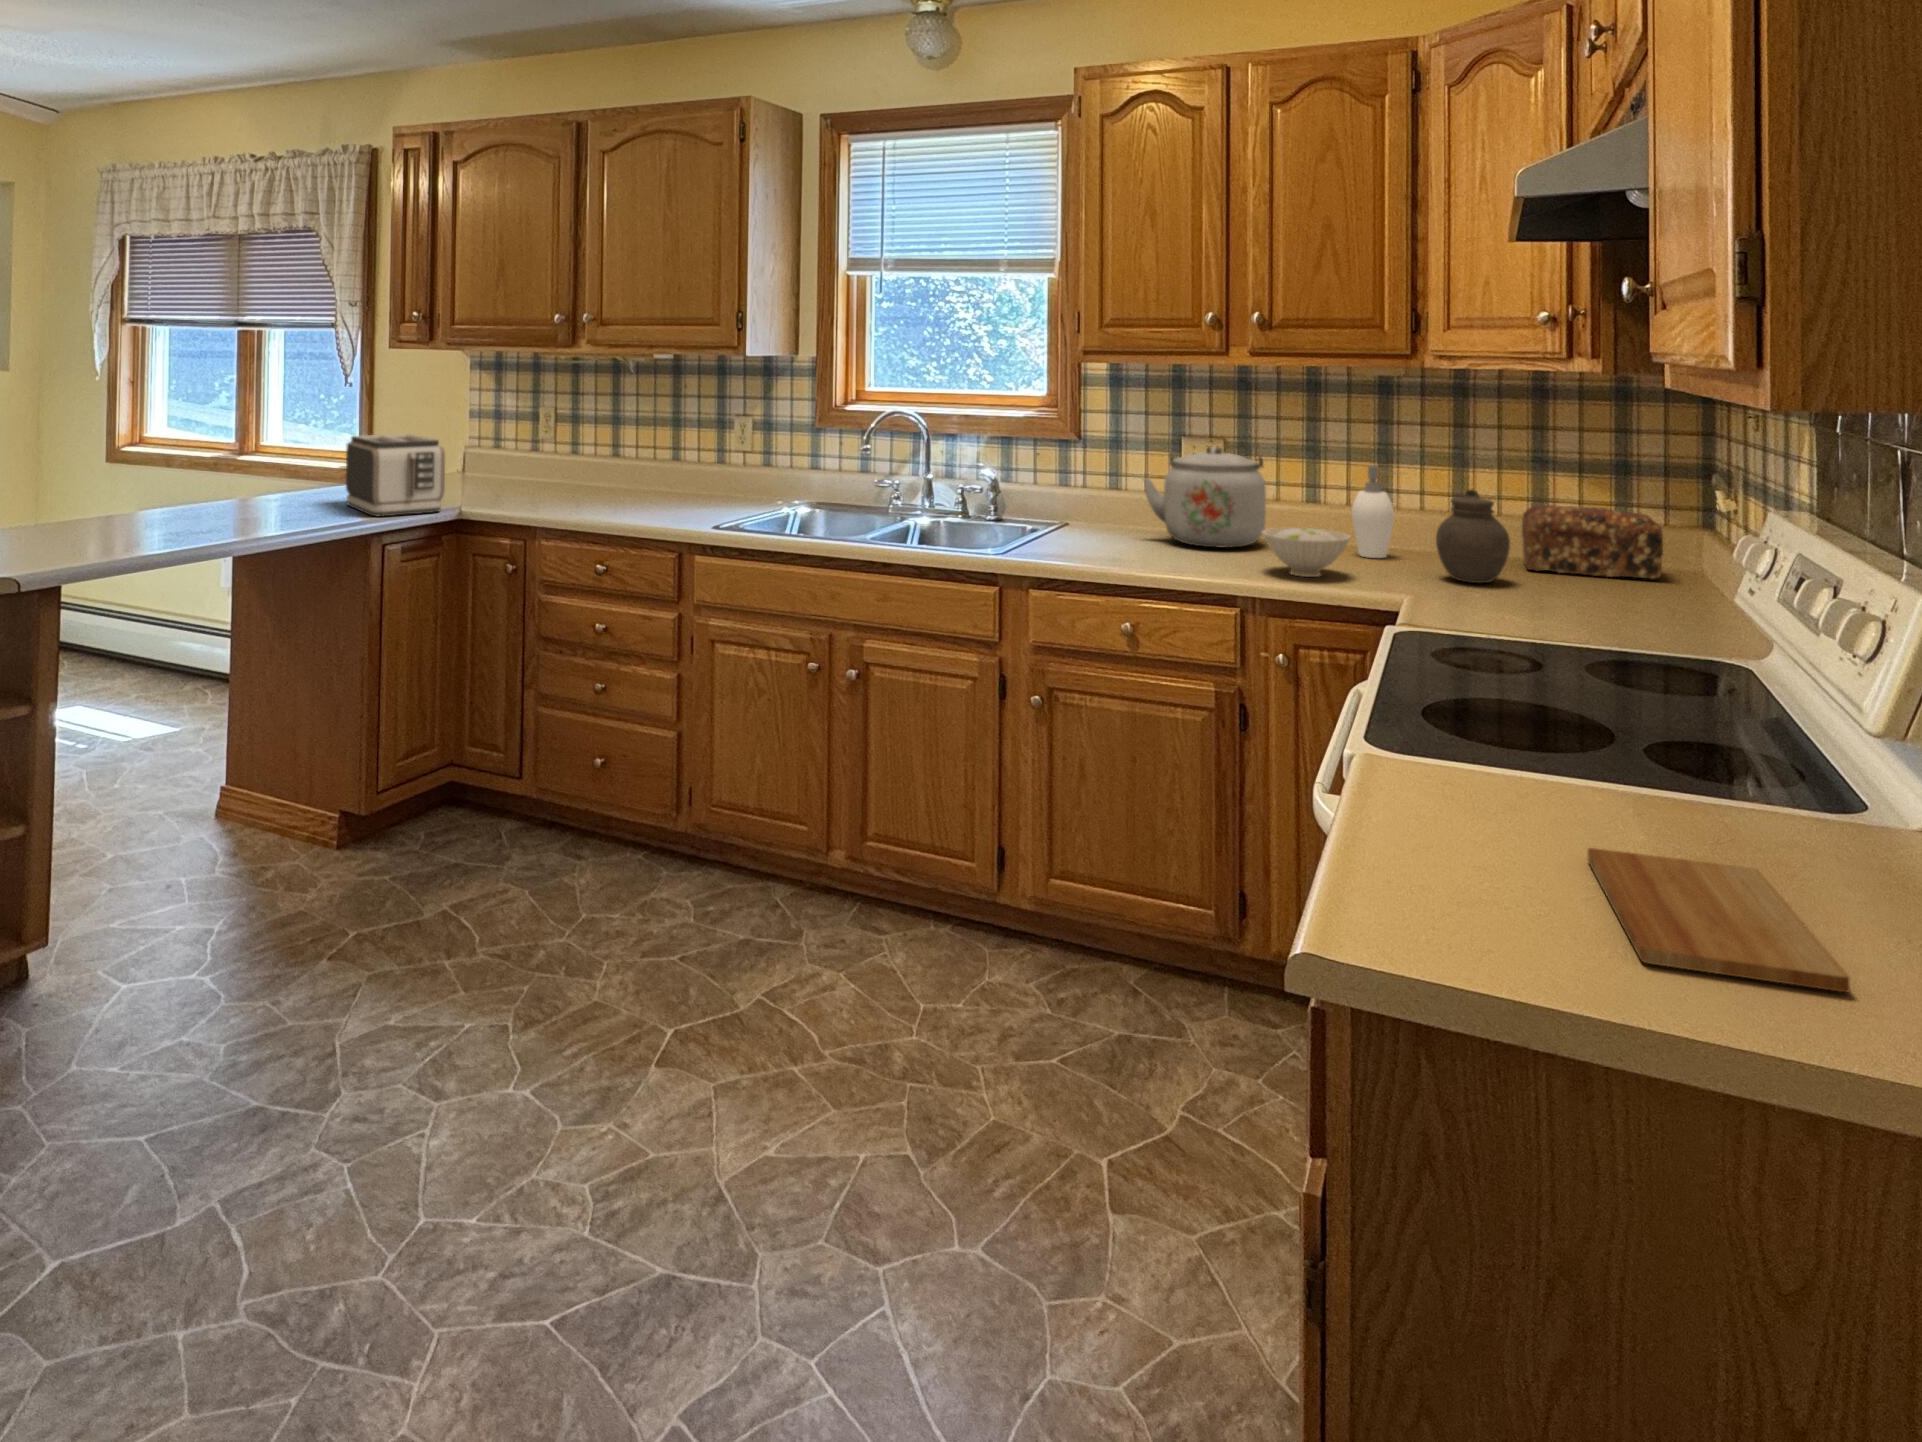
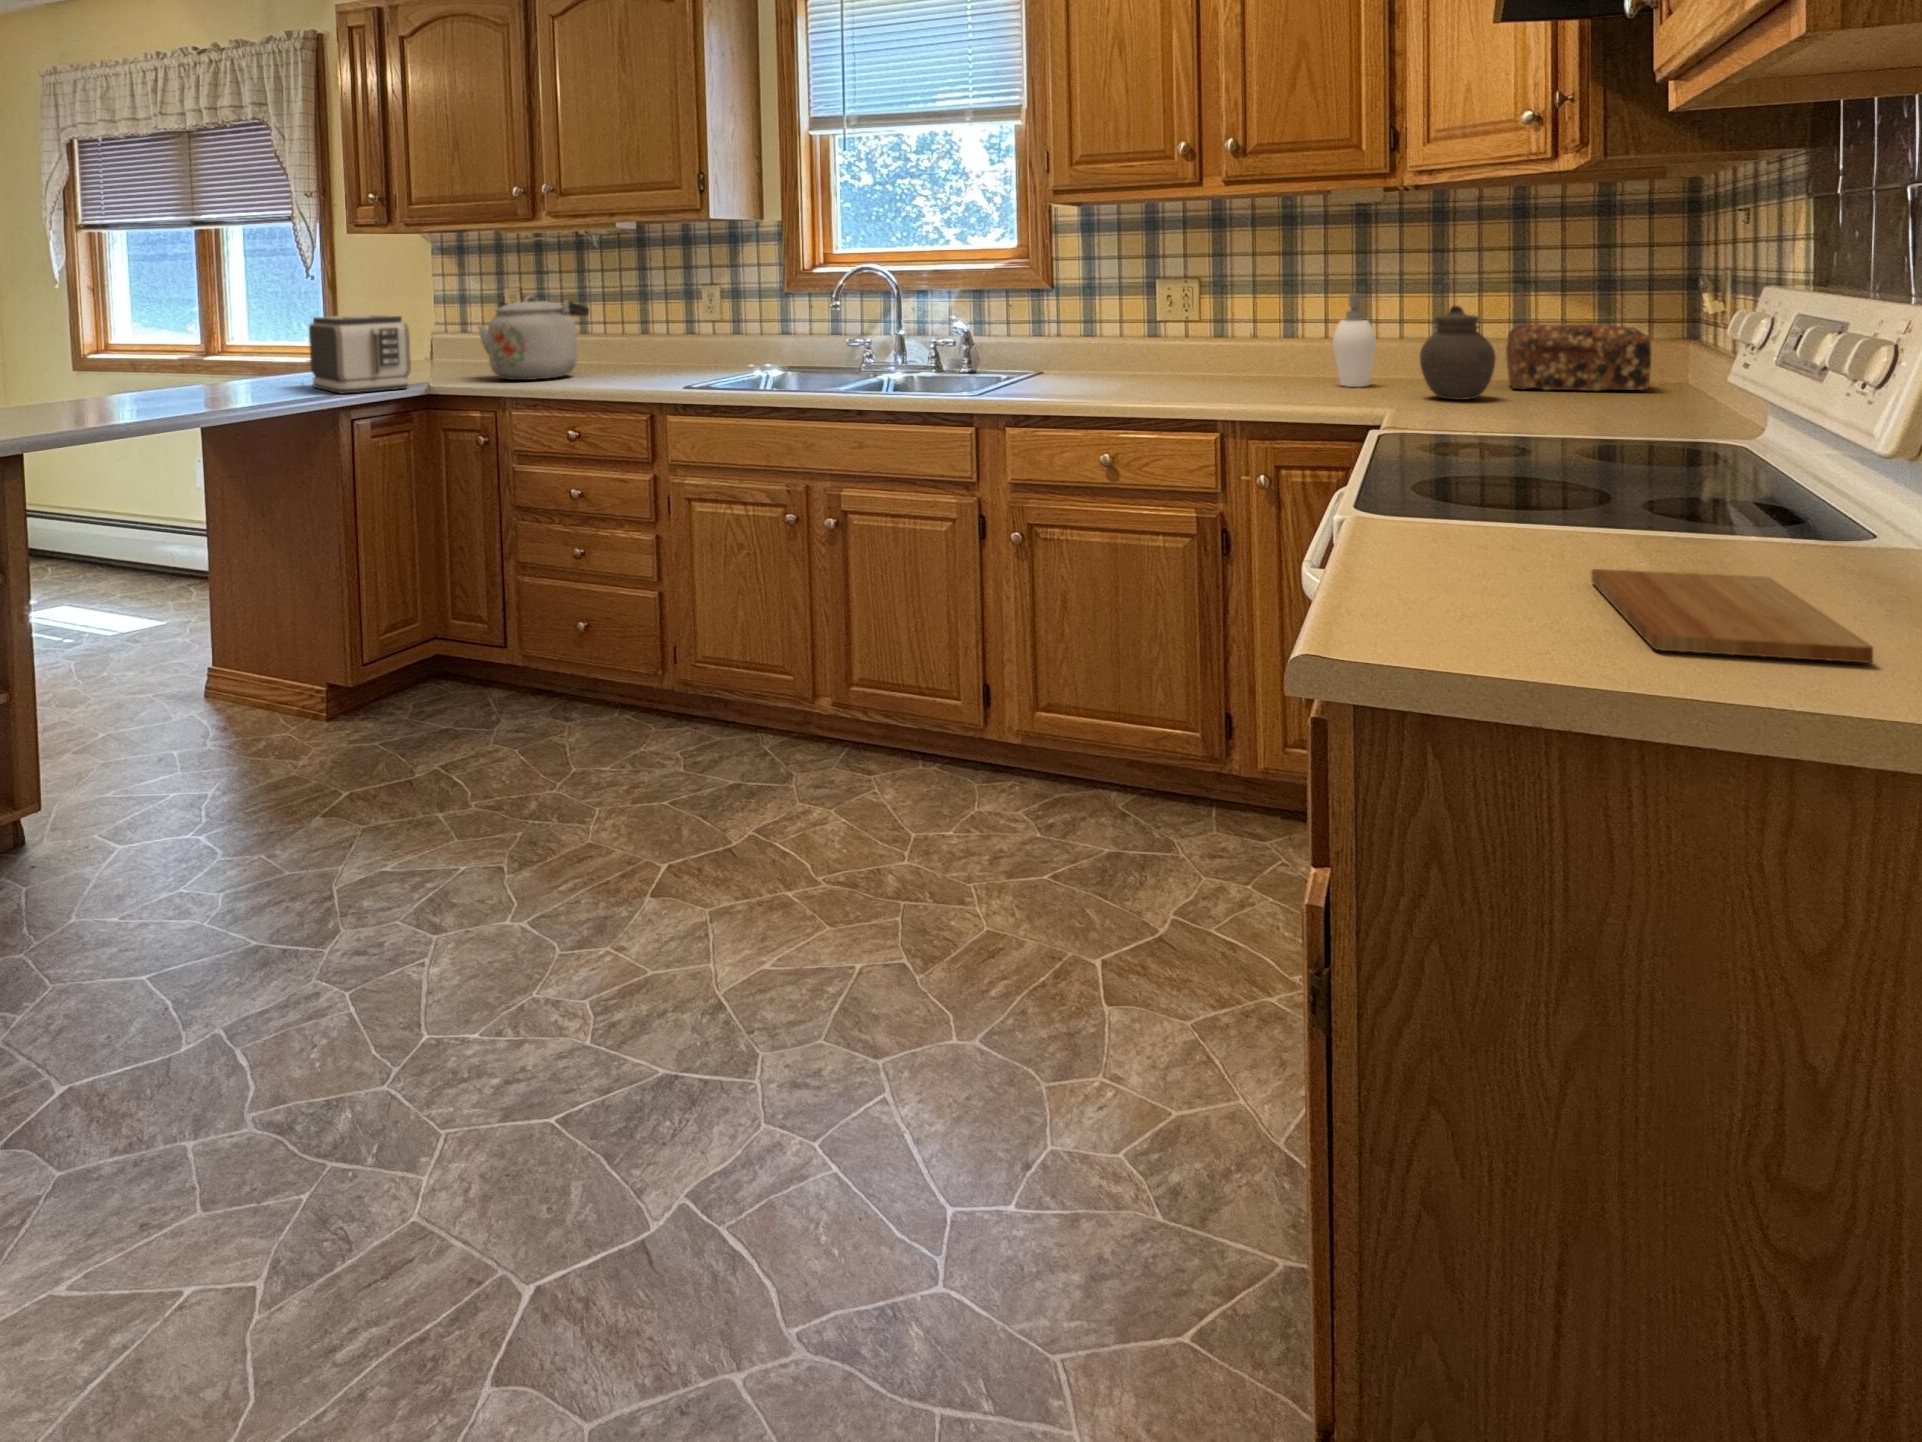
kettle: present [1143,446,1266,548] -> present [479,295,589,380]
bowl: present [1261,528,1350,577] -> none [1241,354,1333,401]

